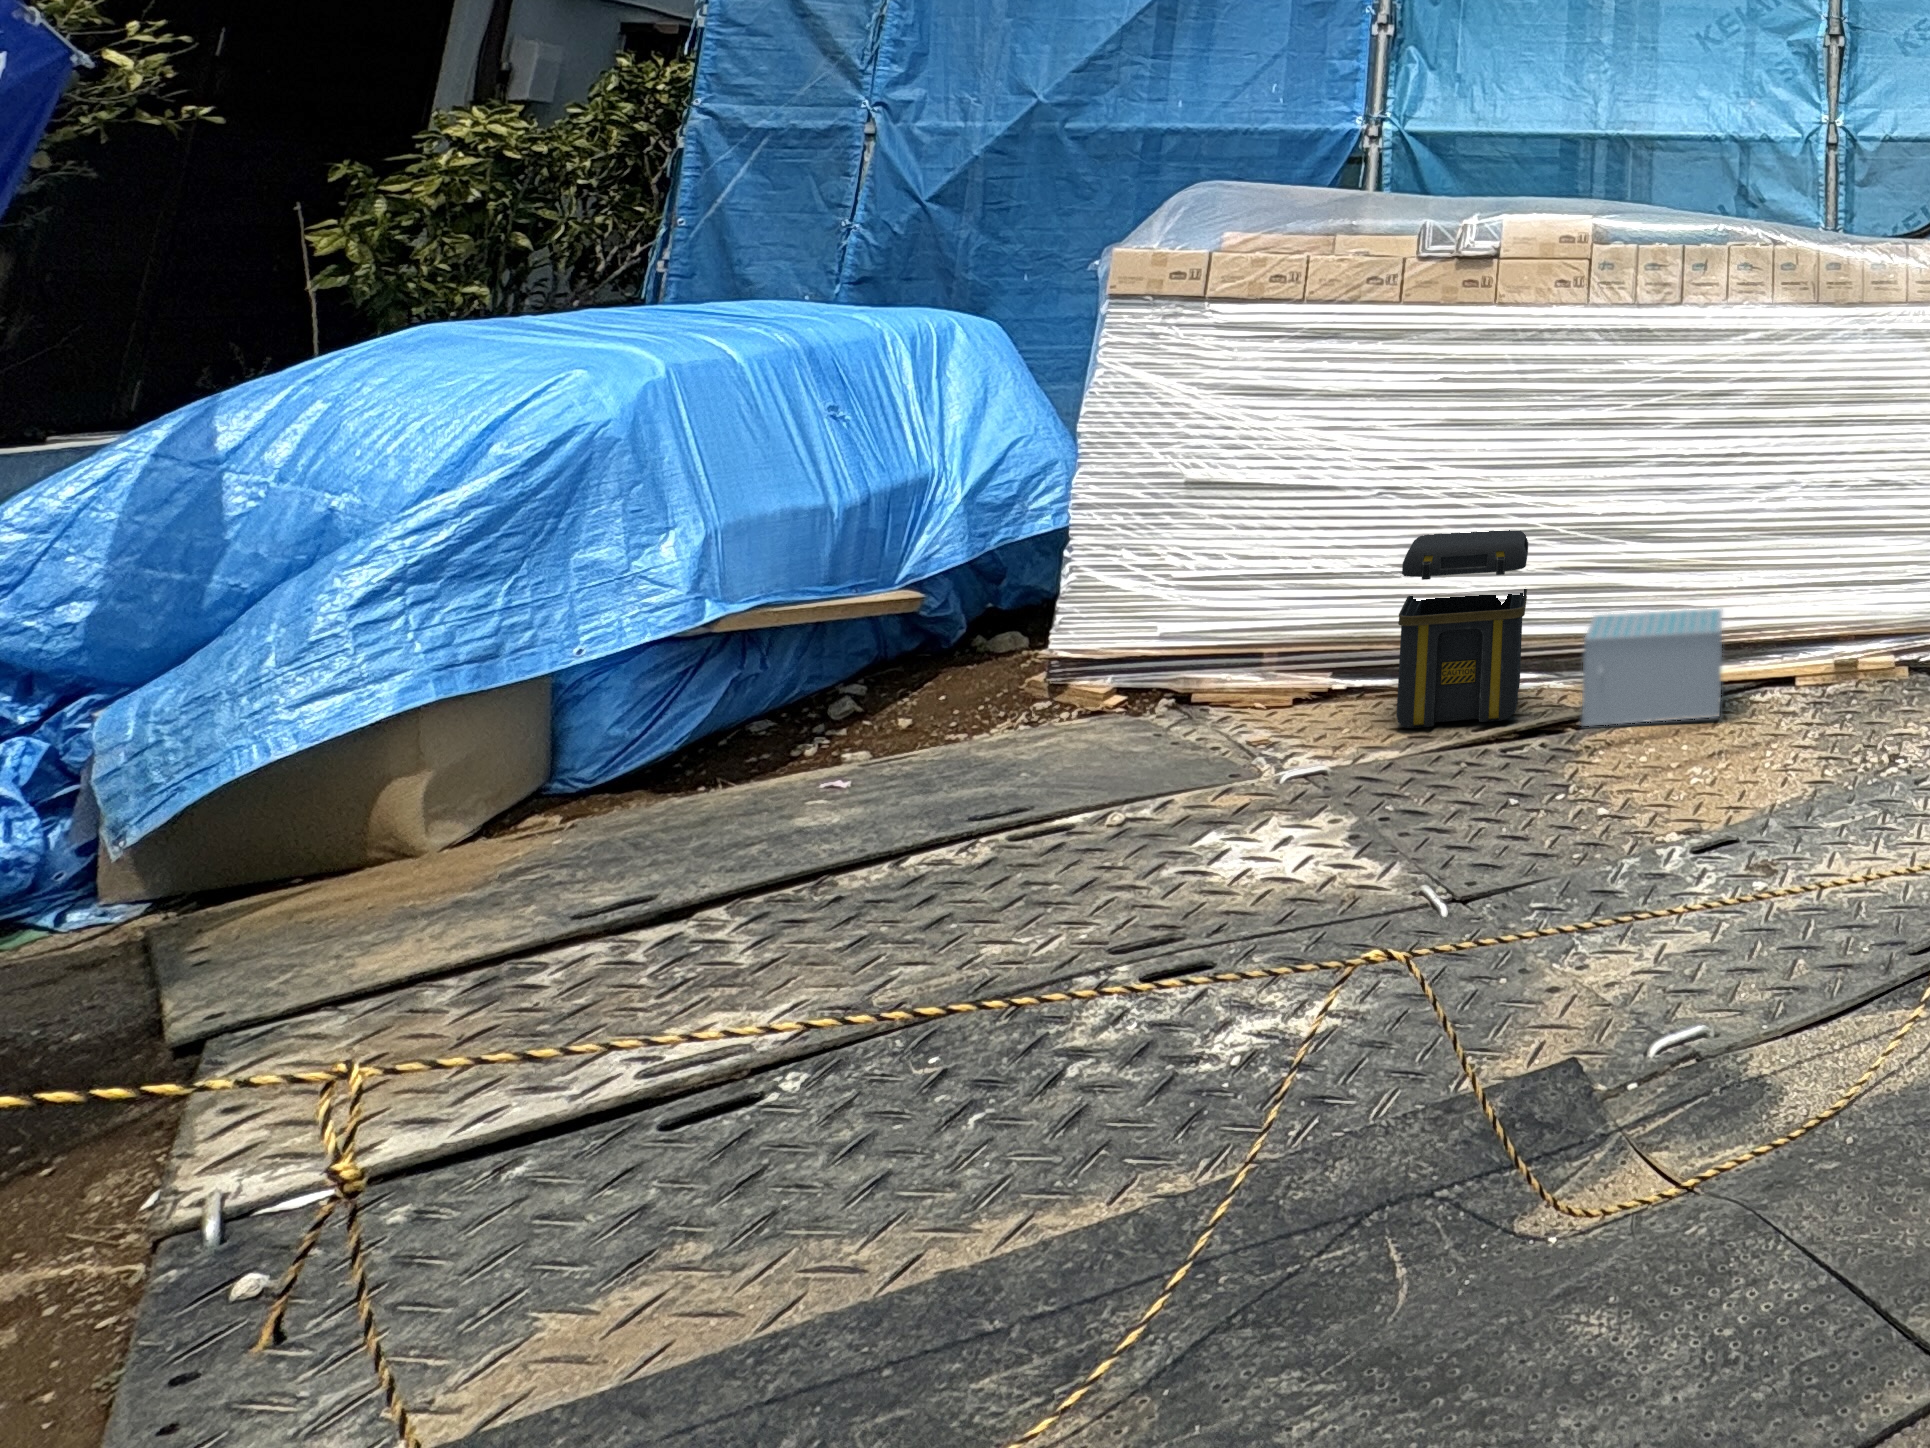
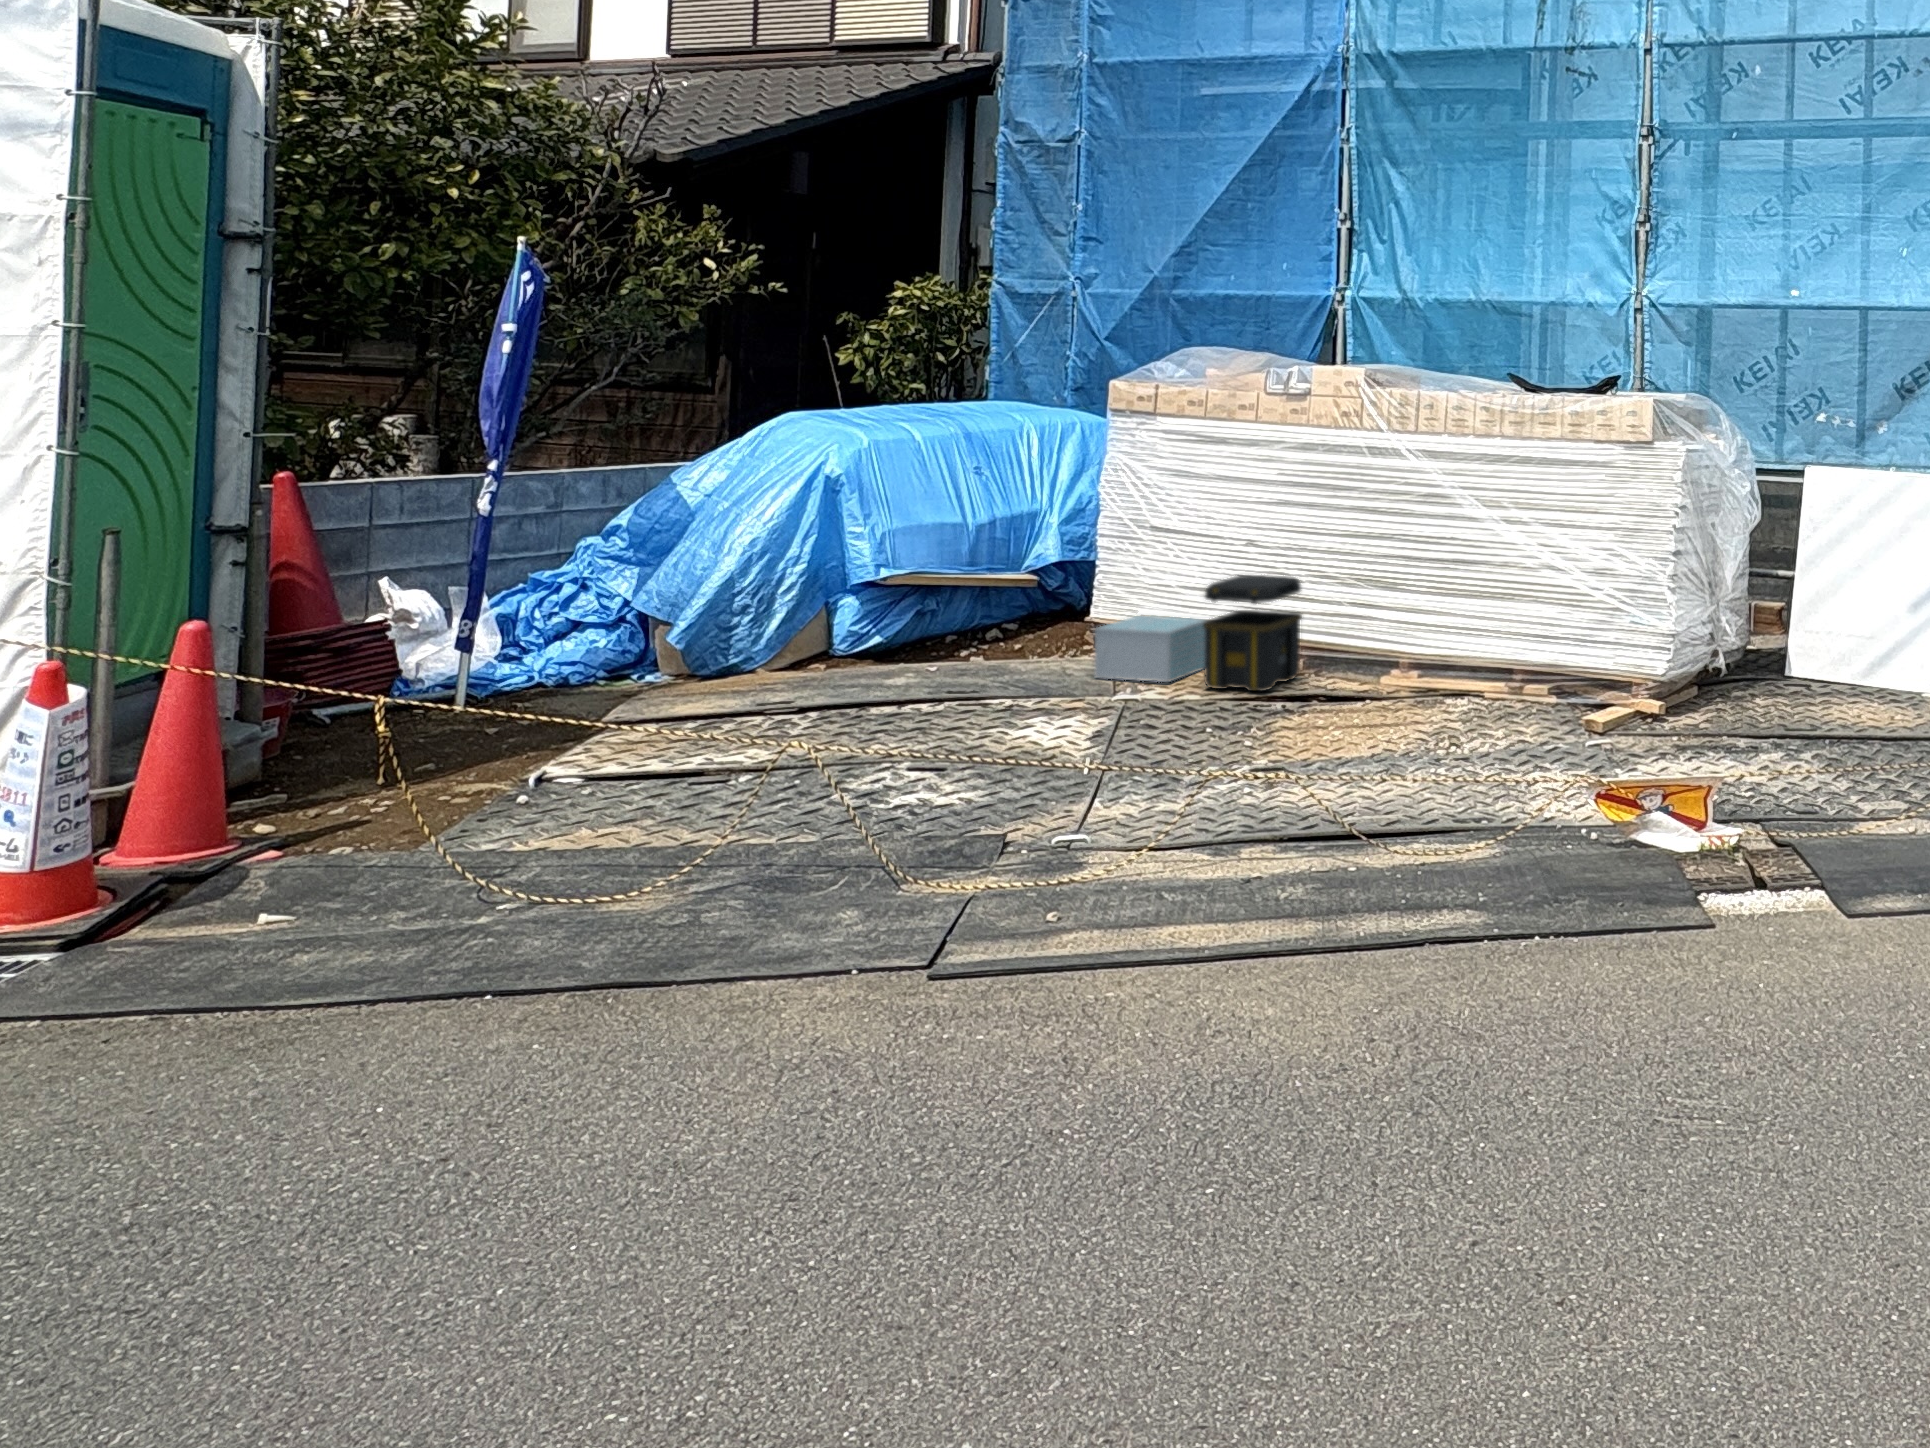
storage box: present [1582,609,1722,726] -> present [1095,616,1207,682]

